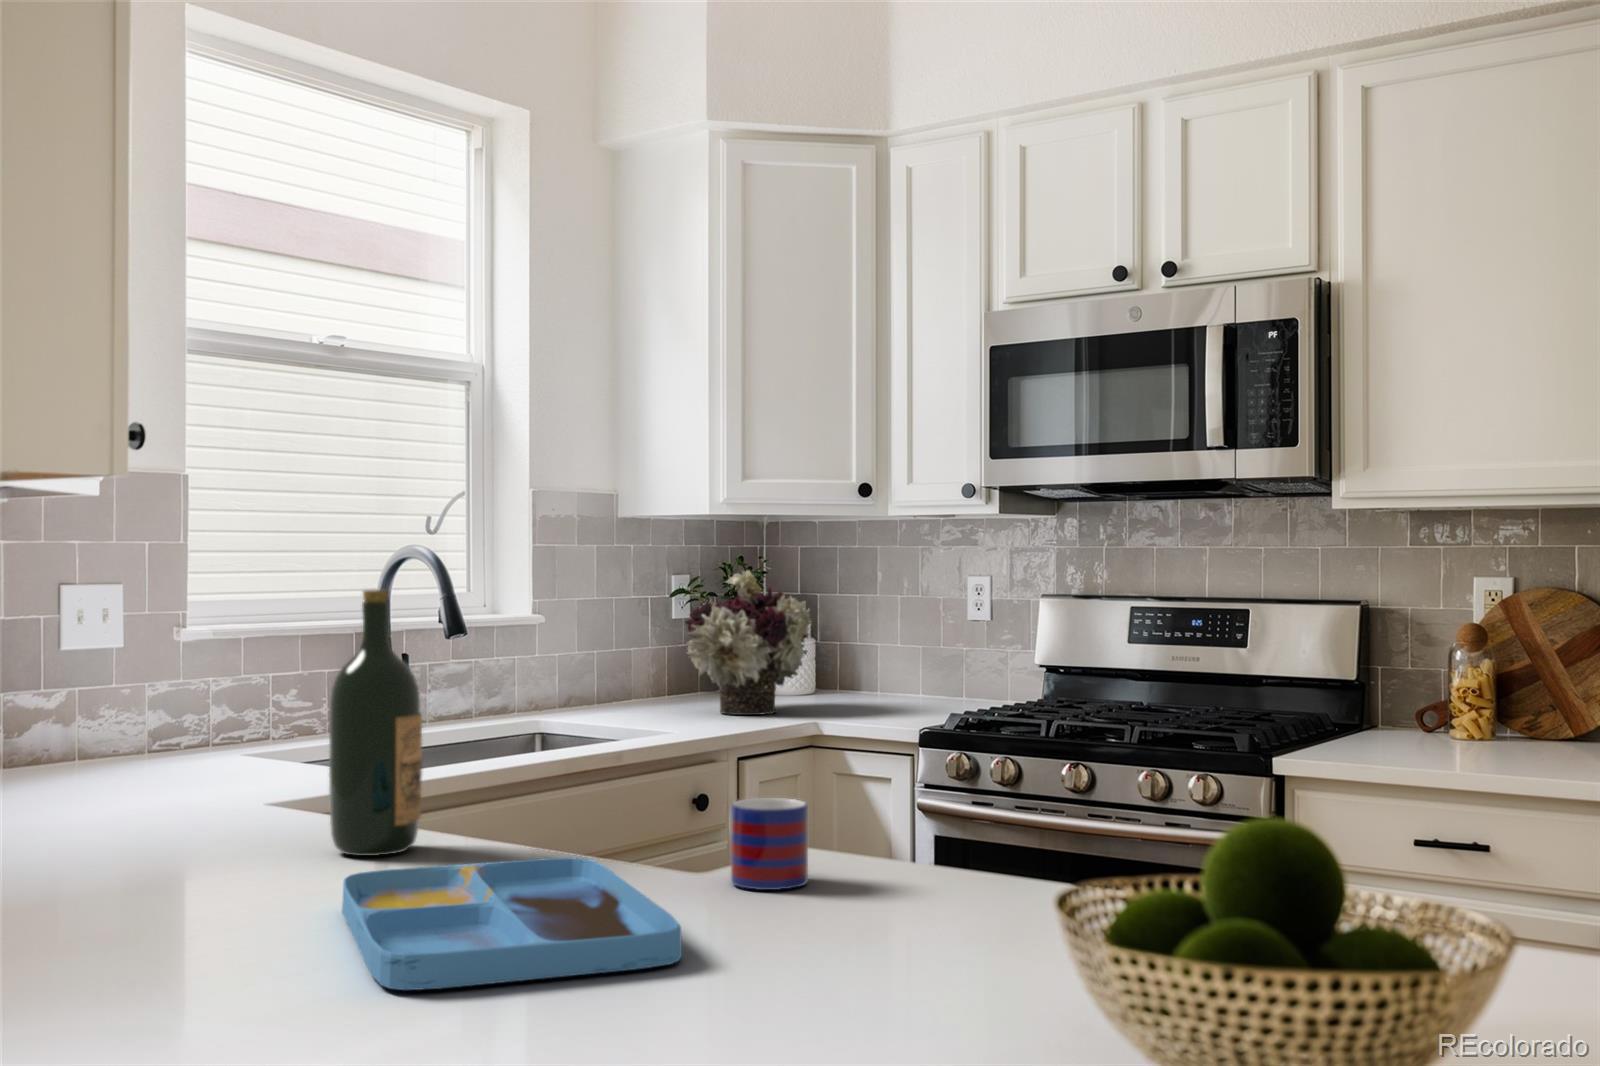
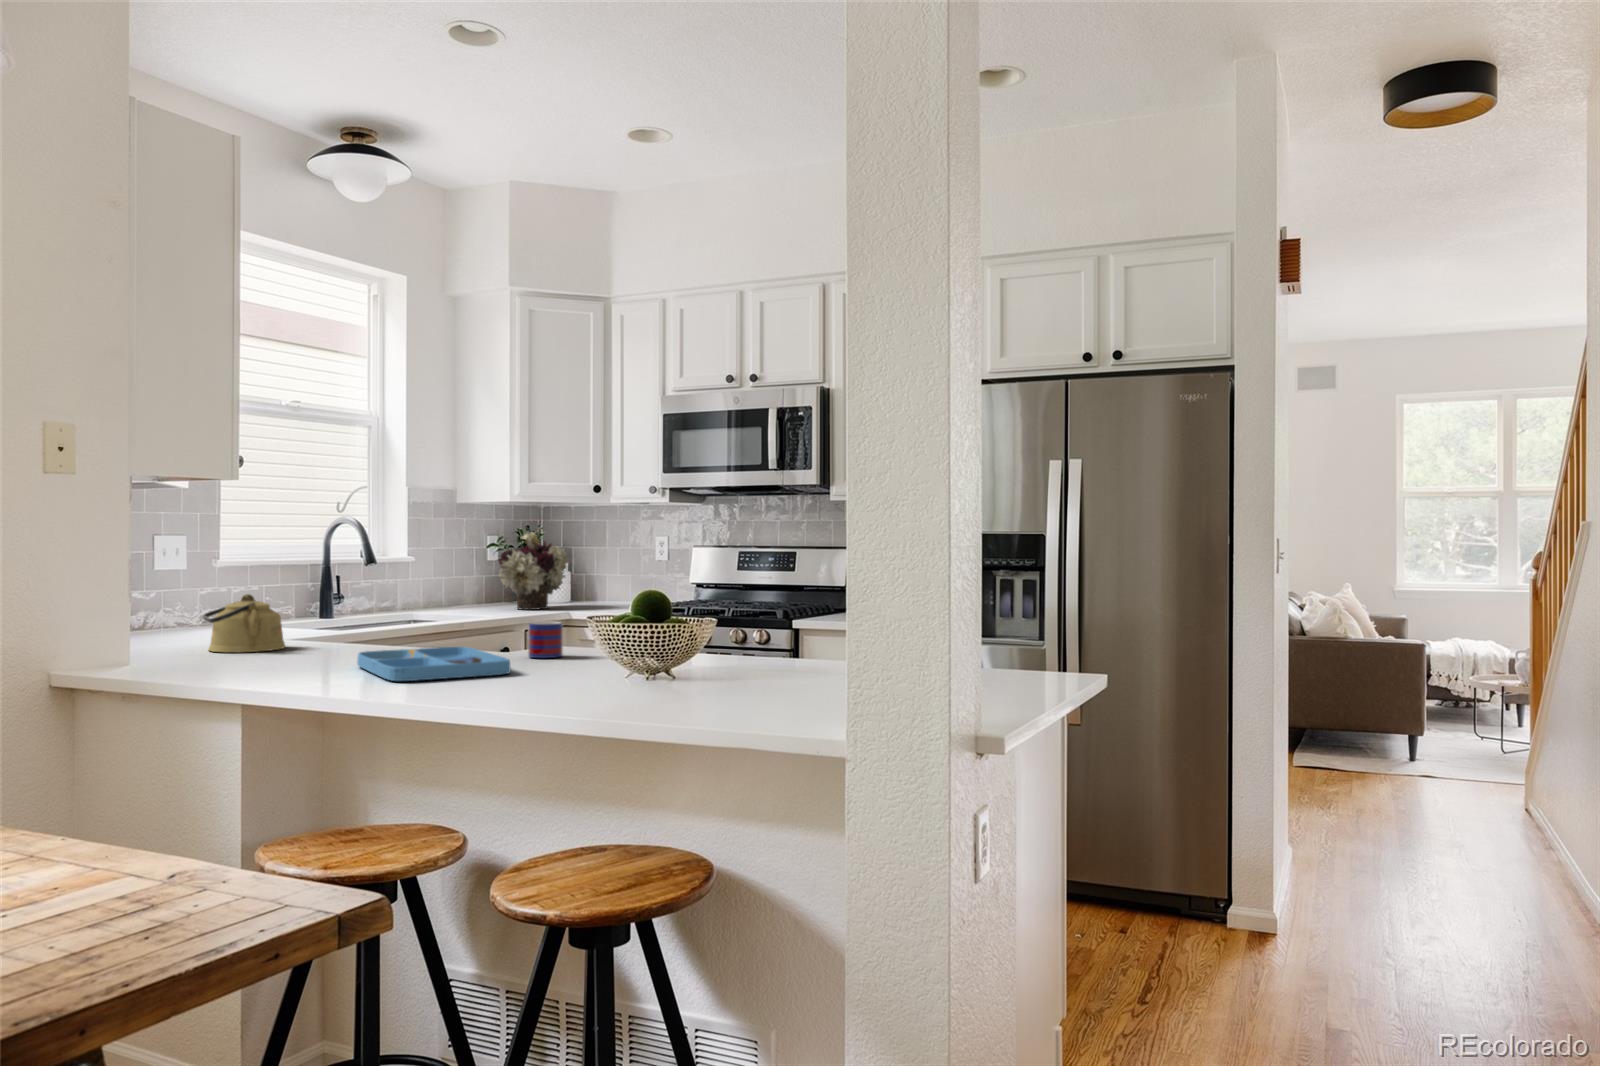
wine bottle: present [329,590,422,856] -> none [337,532,381,654]
kettle: none [87,715,248,840] -> present [202,594,285,652]

